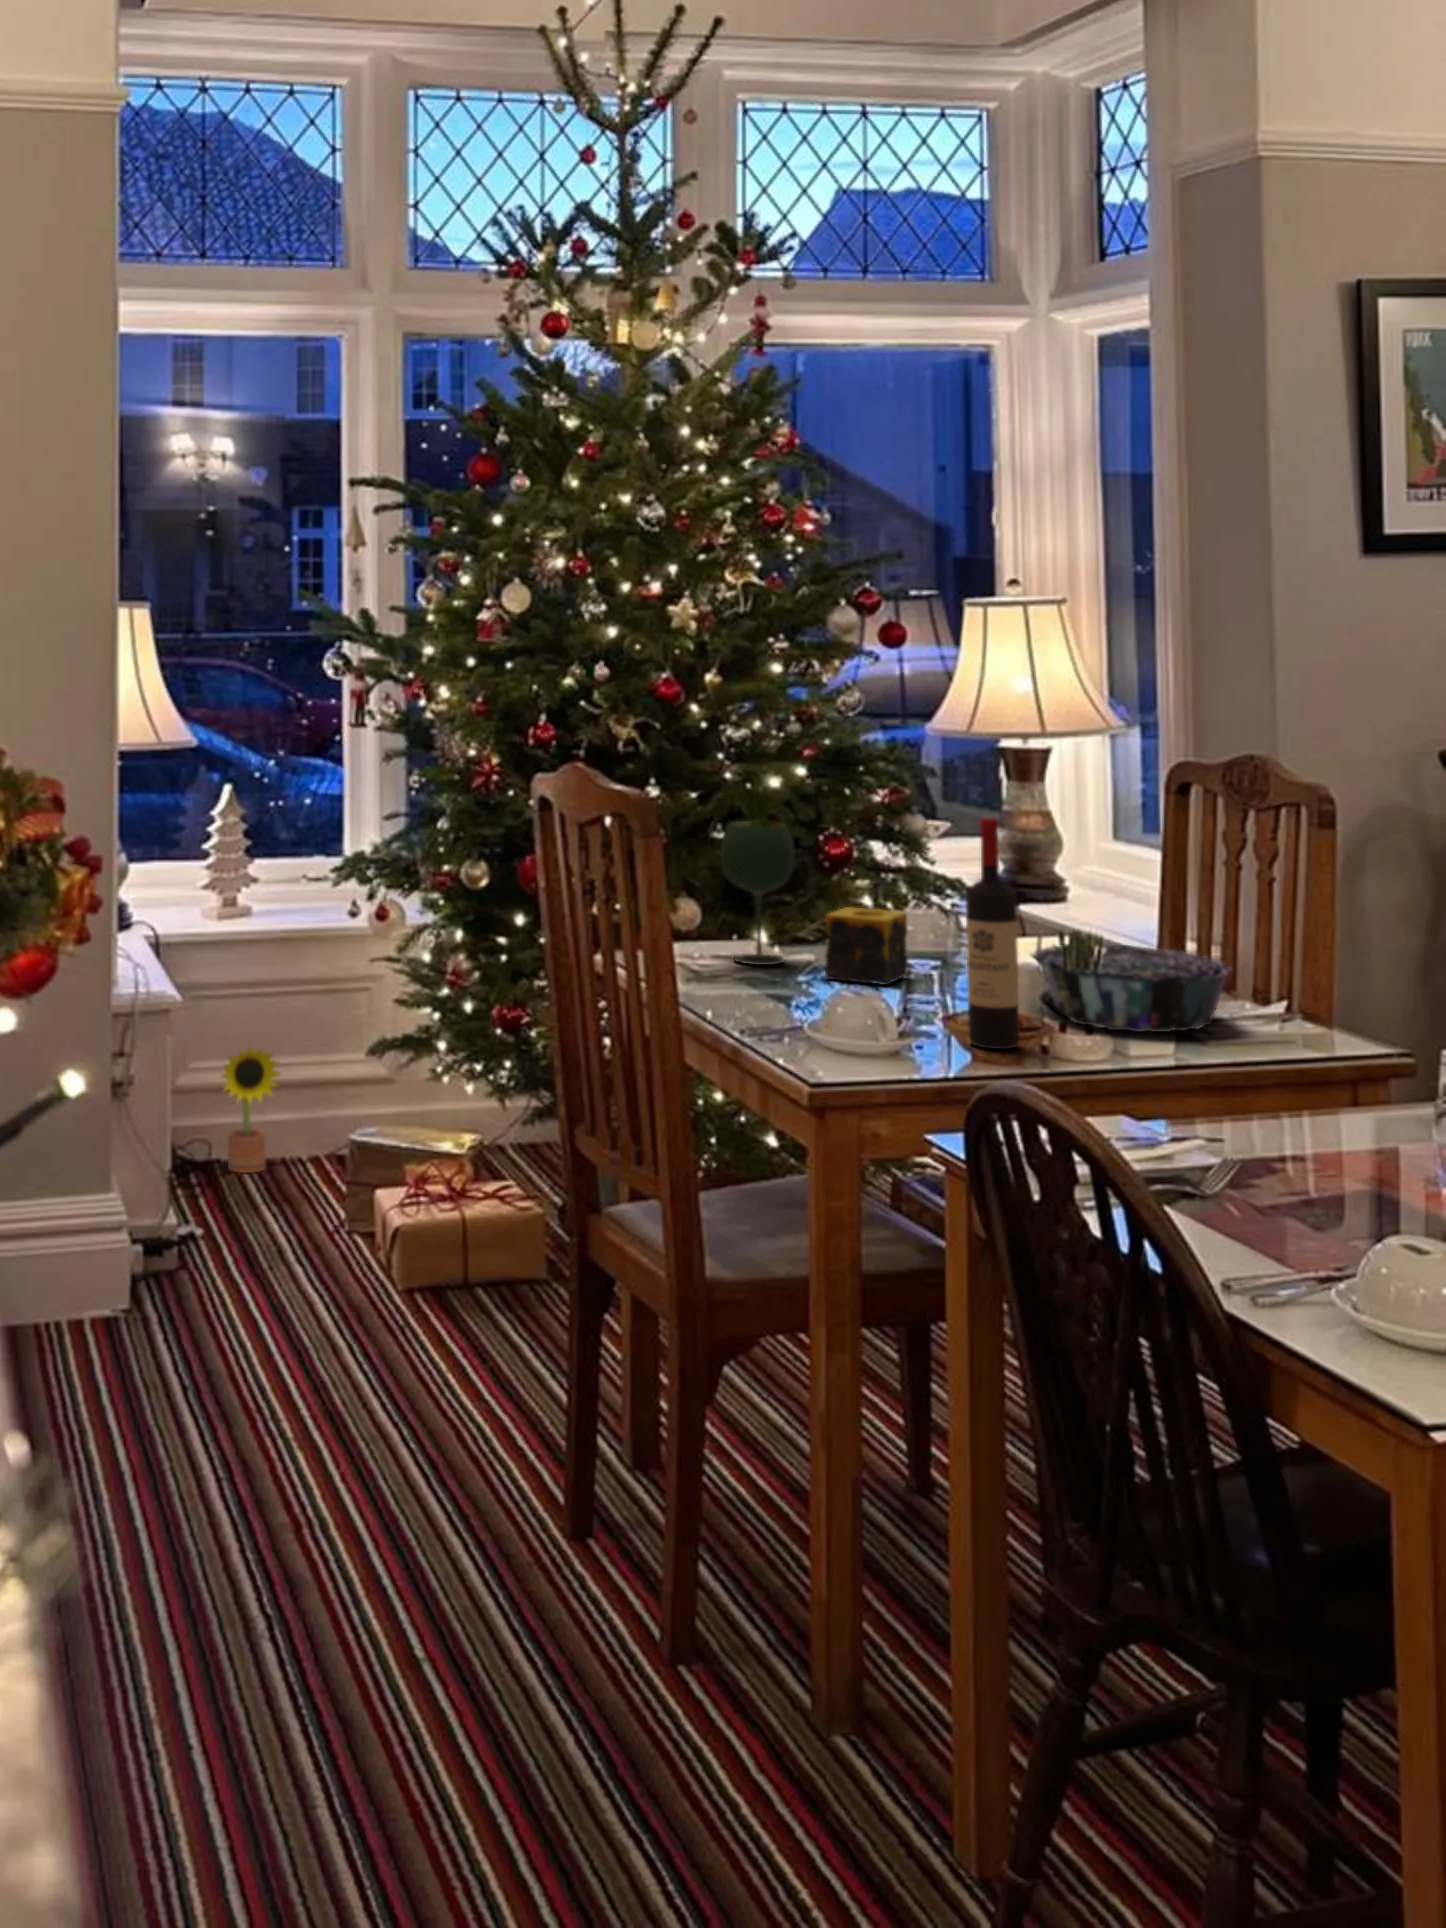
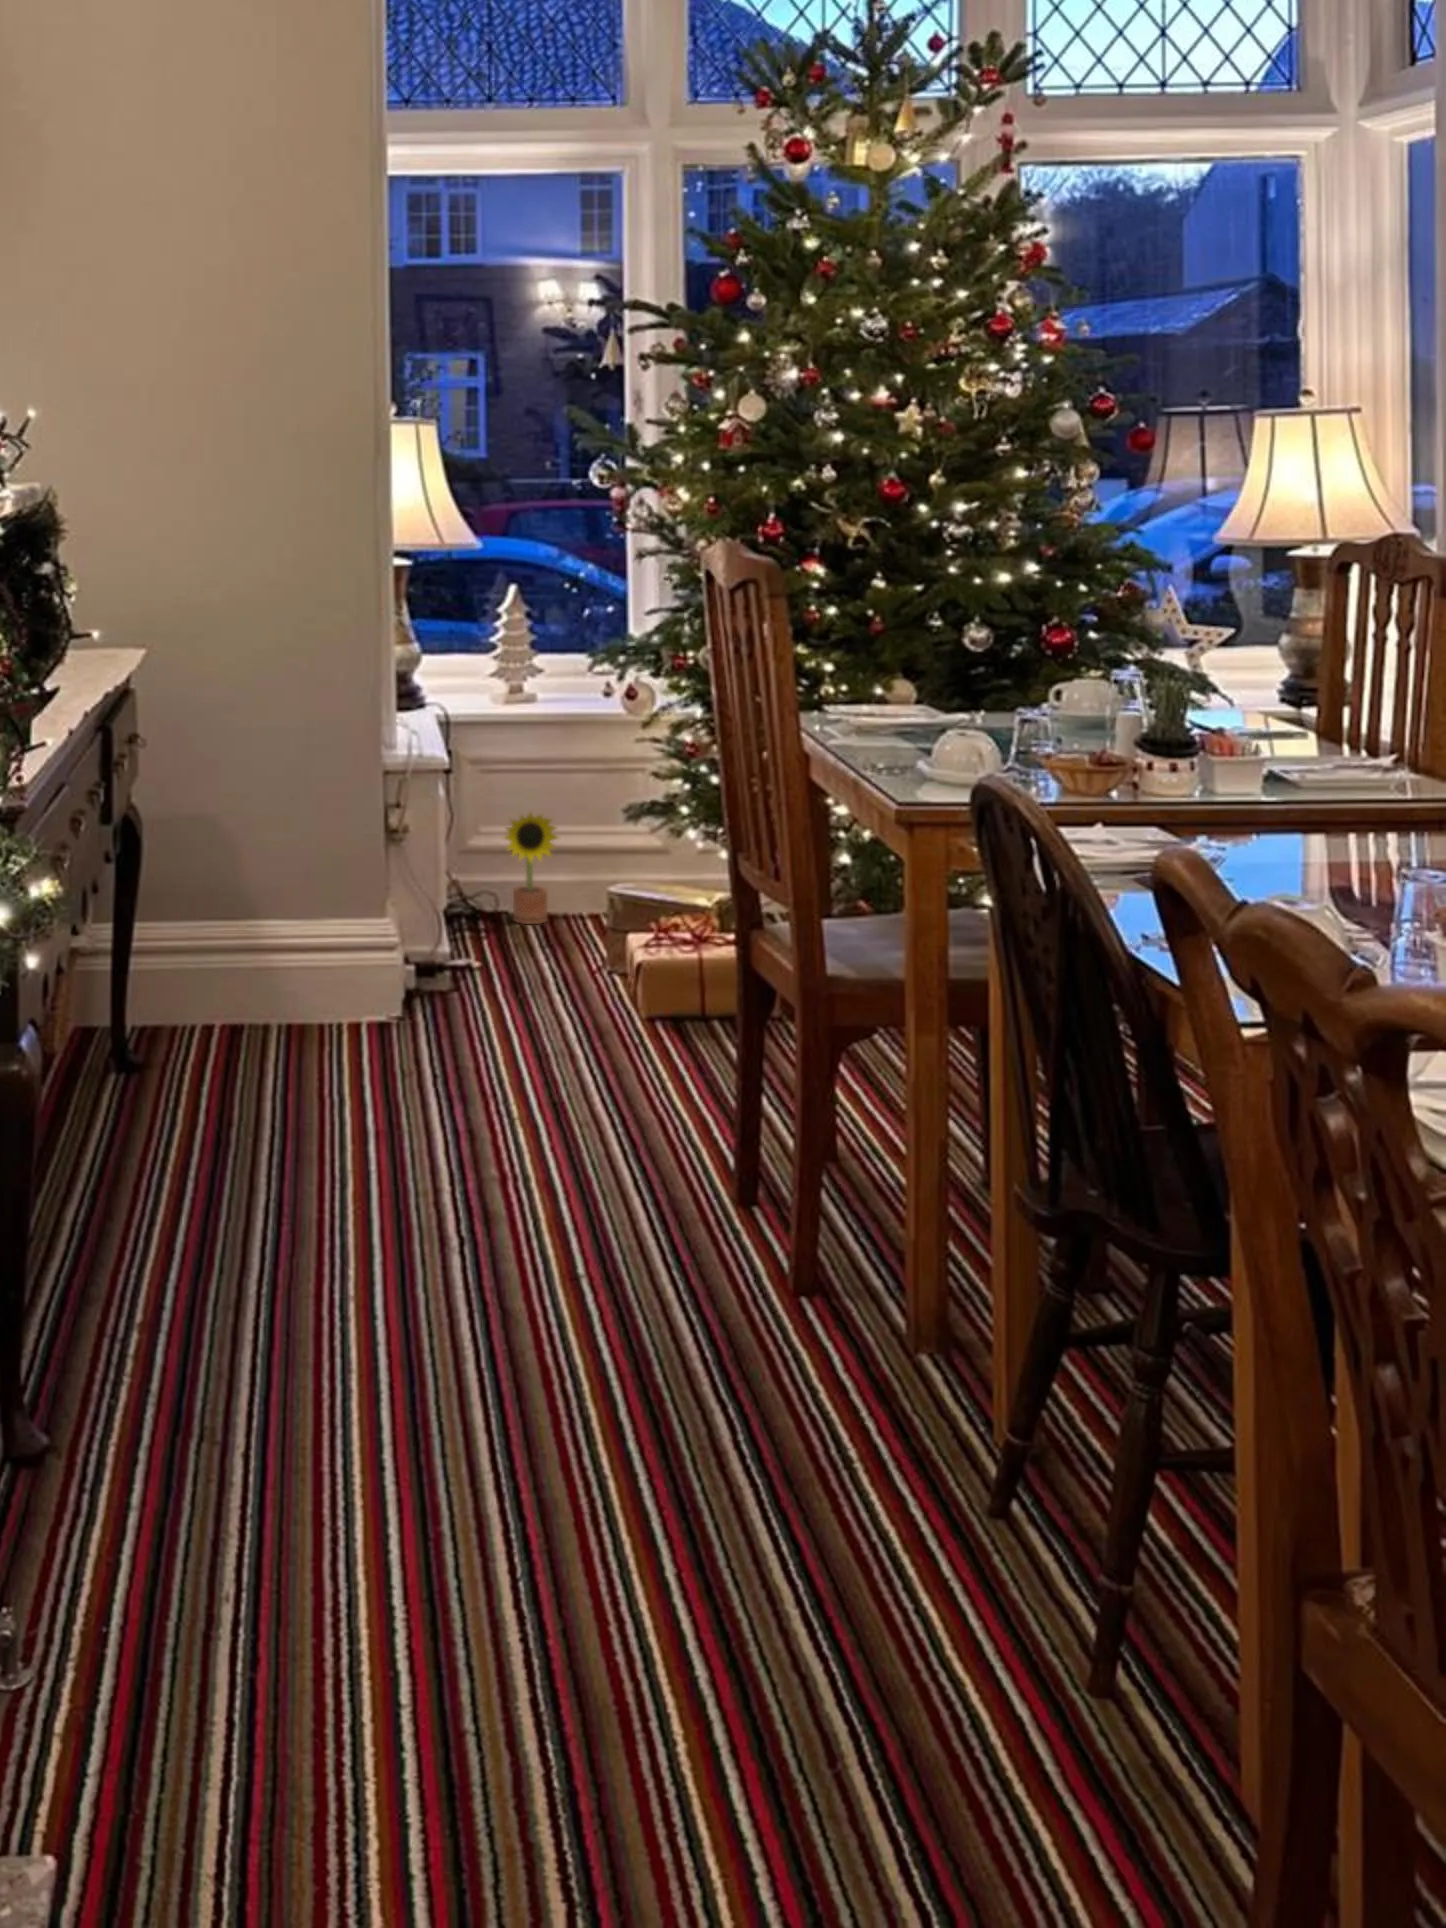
wine bottle: present [965,818,1020,1049] -> none [1065,583,1113,786]
wine glass: present [721,821,795,965] -> none [891,596,959,724]
candle: present [825,907,908,985] -> none [976,673,1057,740]
decorative bowl: present [1035,945,1231,1032] -> none [1155,706,1335,779]

